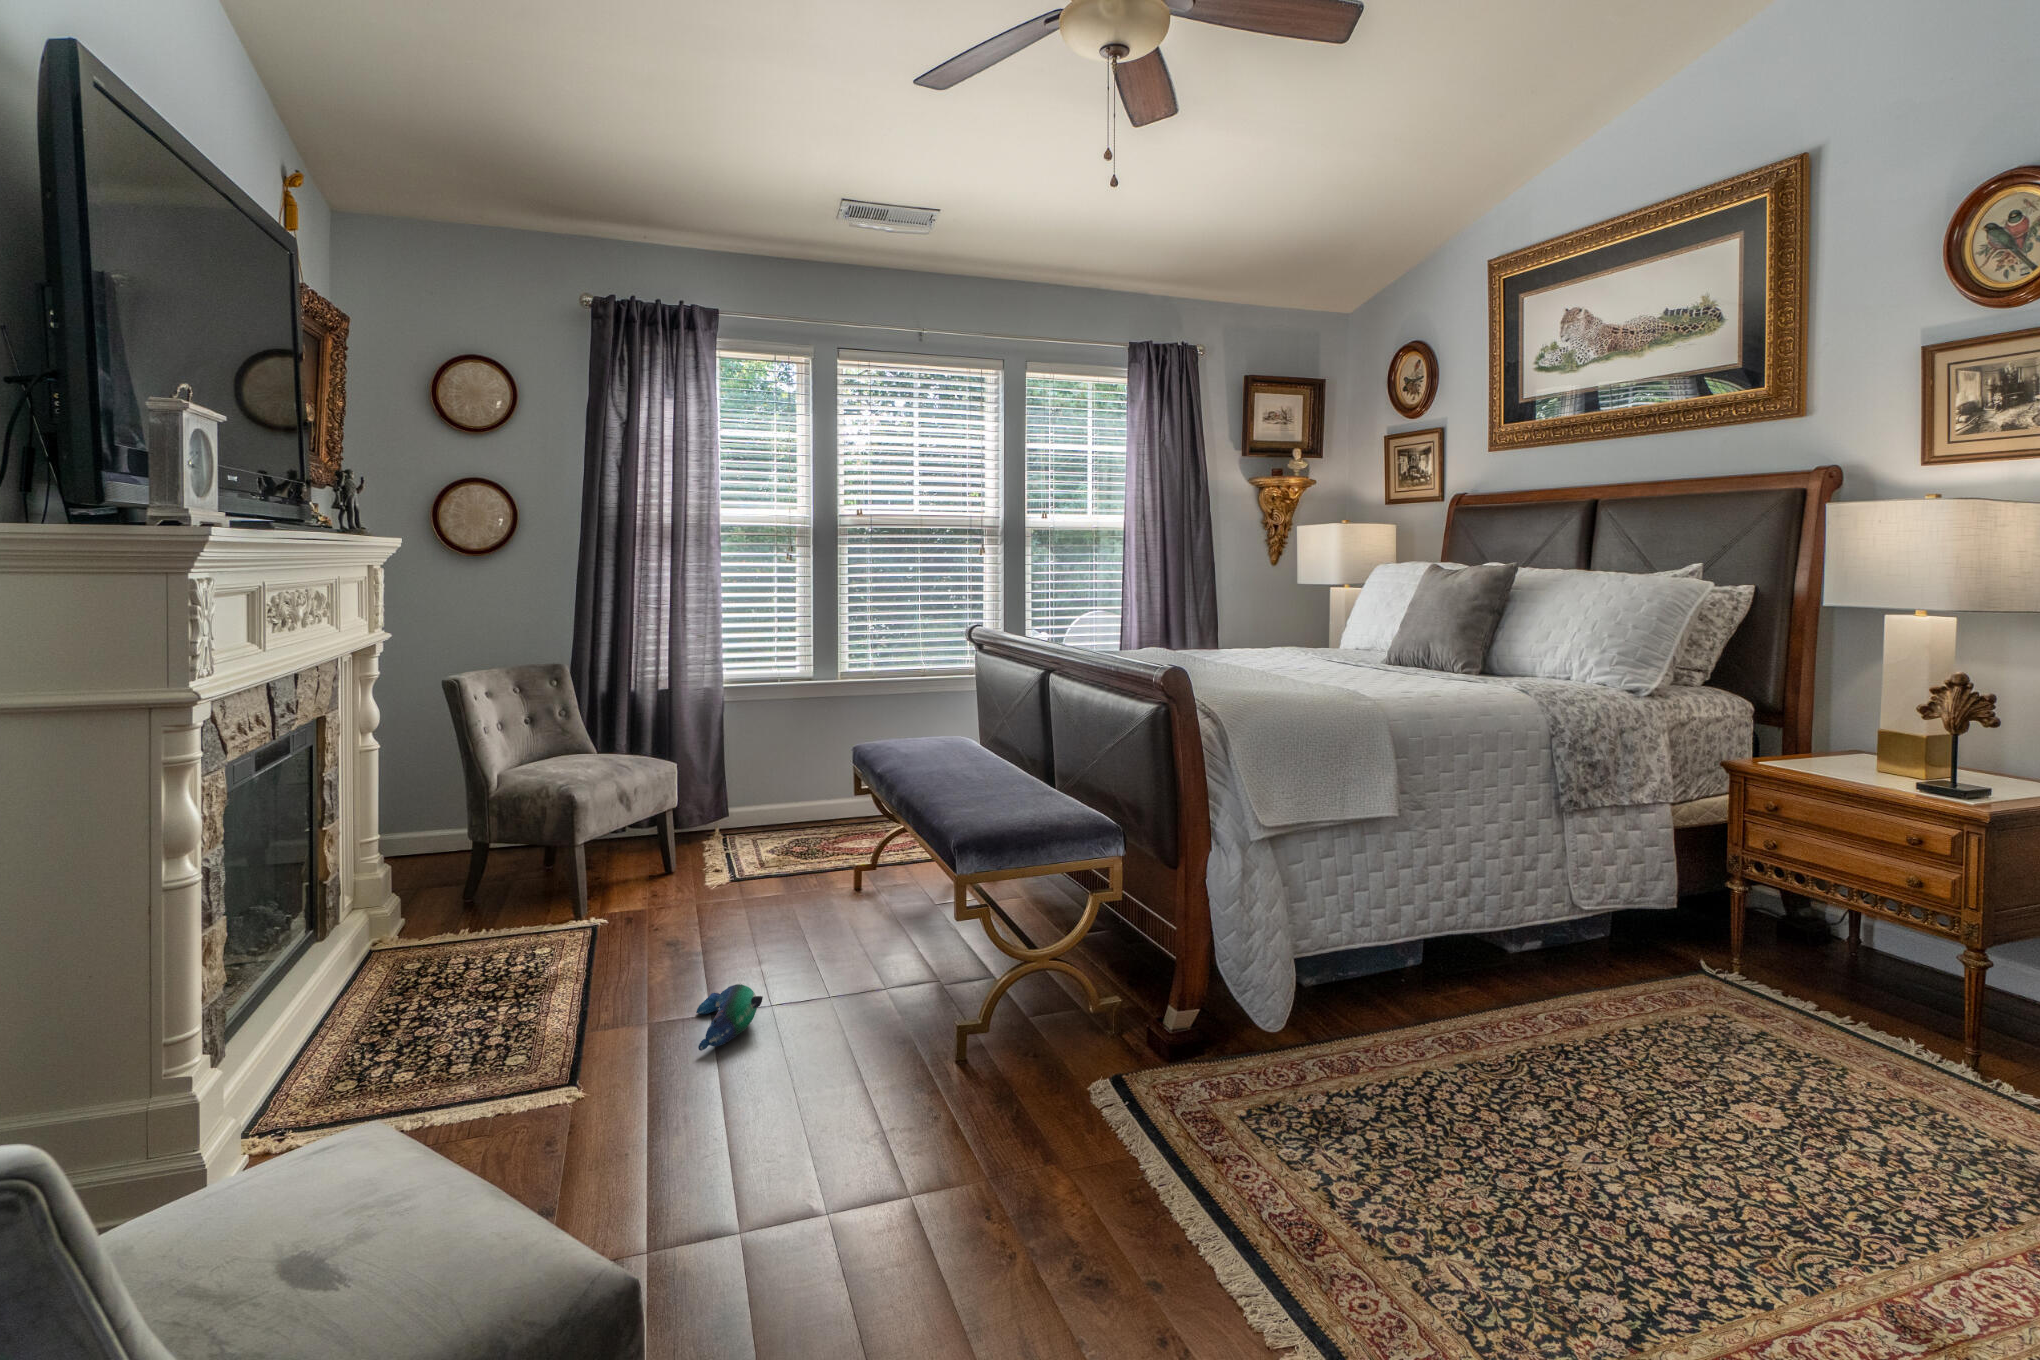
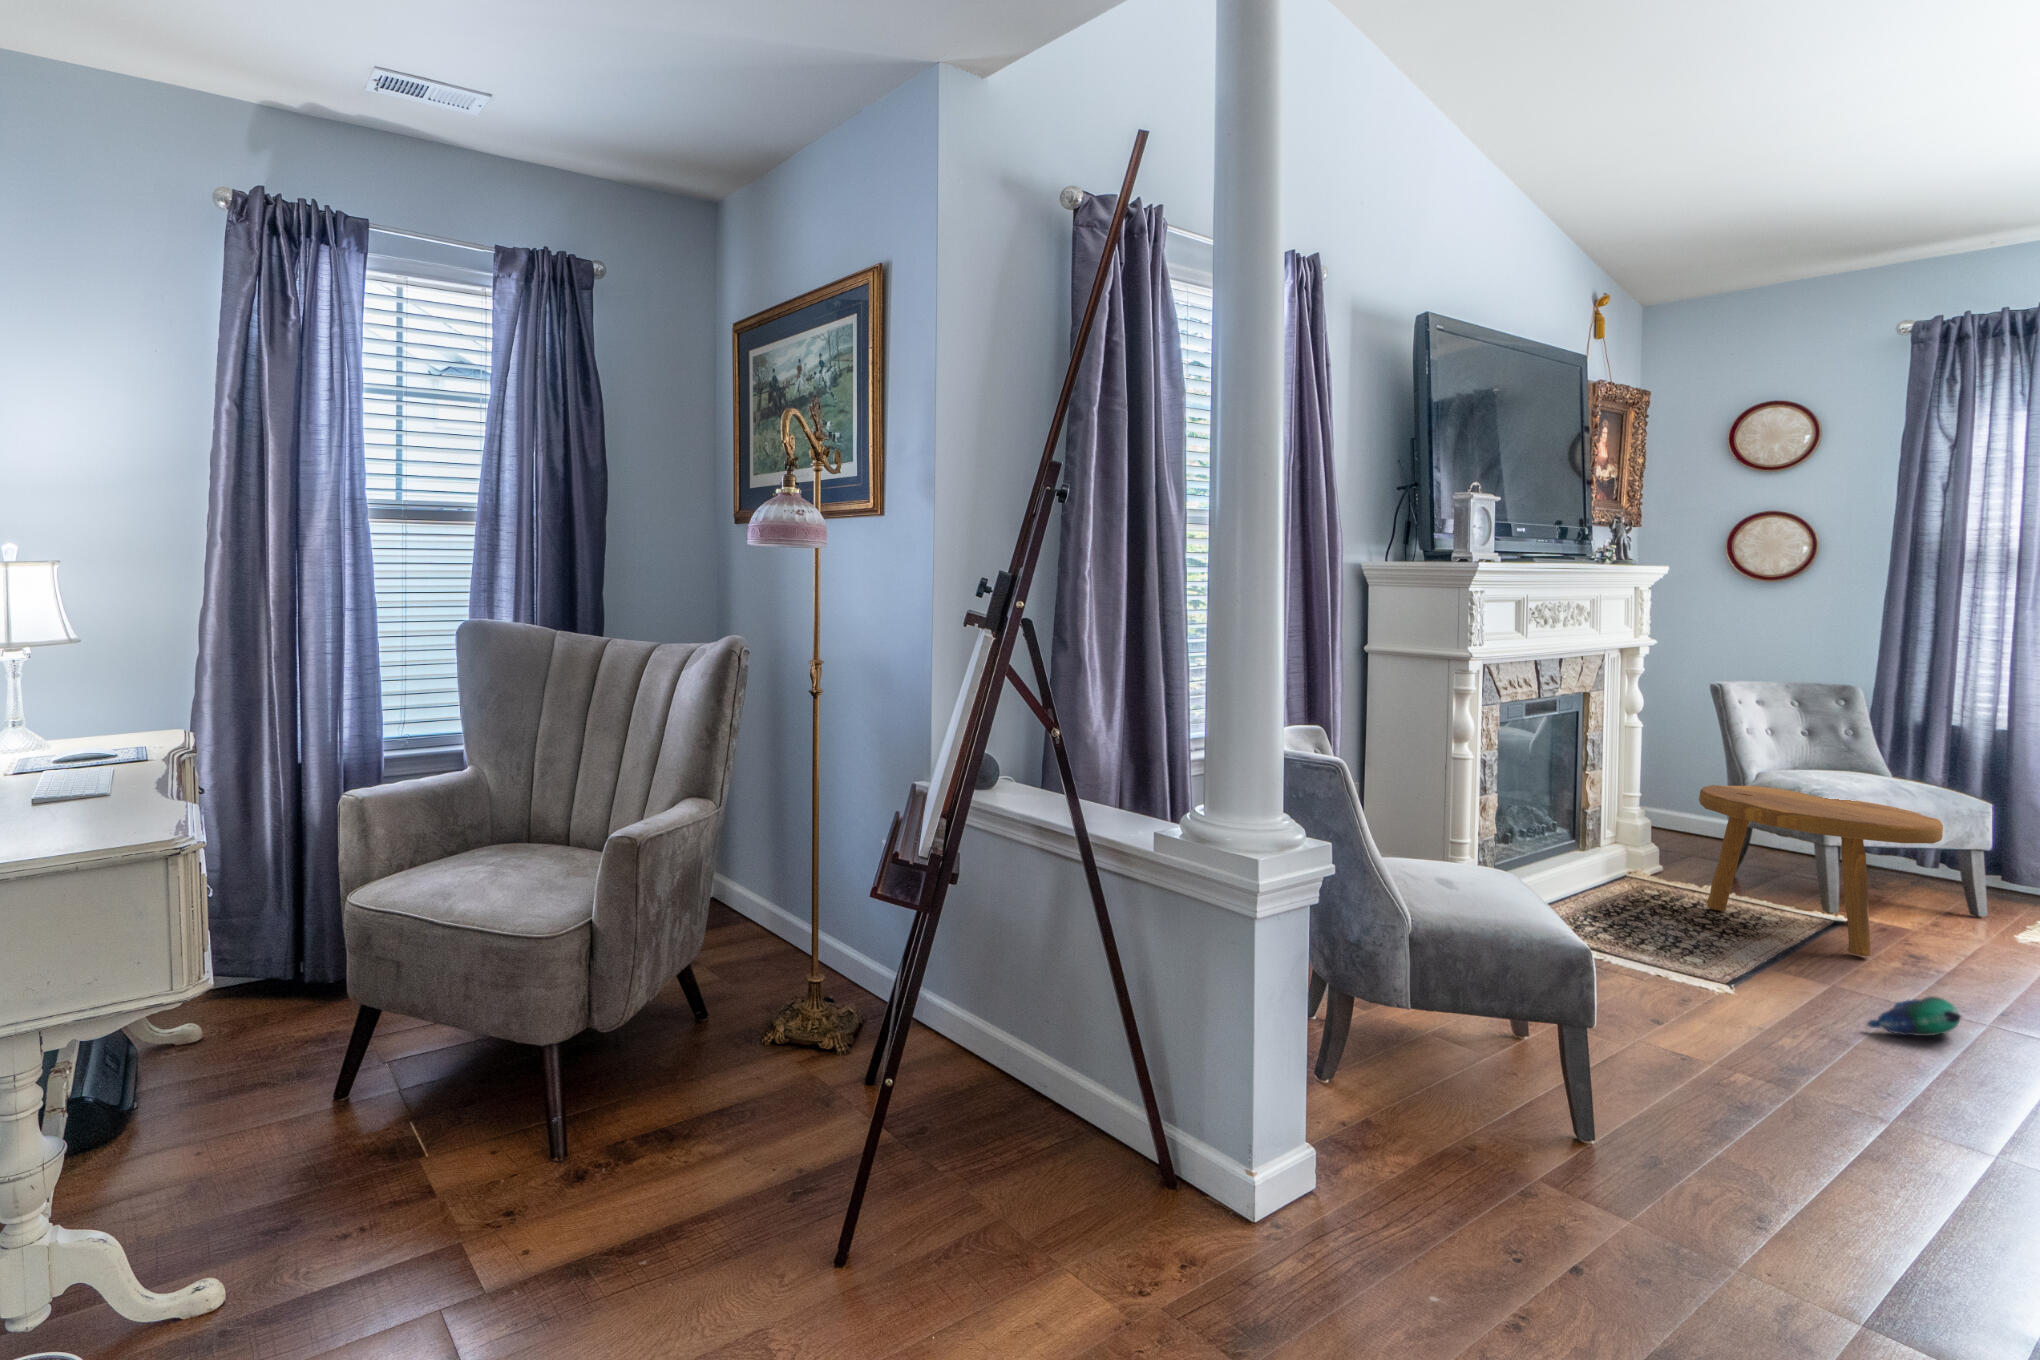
footstool: none [465,788,683,966] -> present [1699,785,1943,956]

